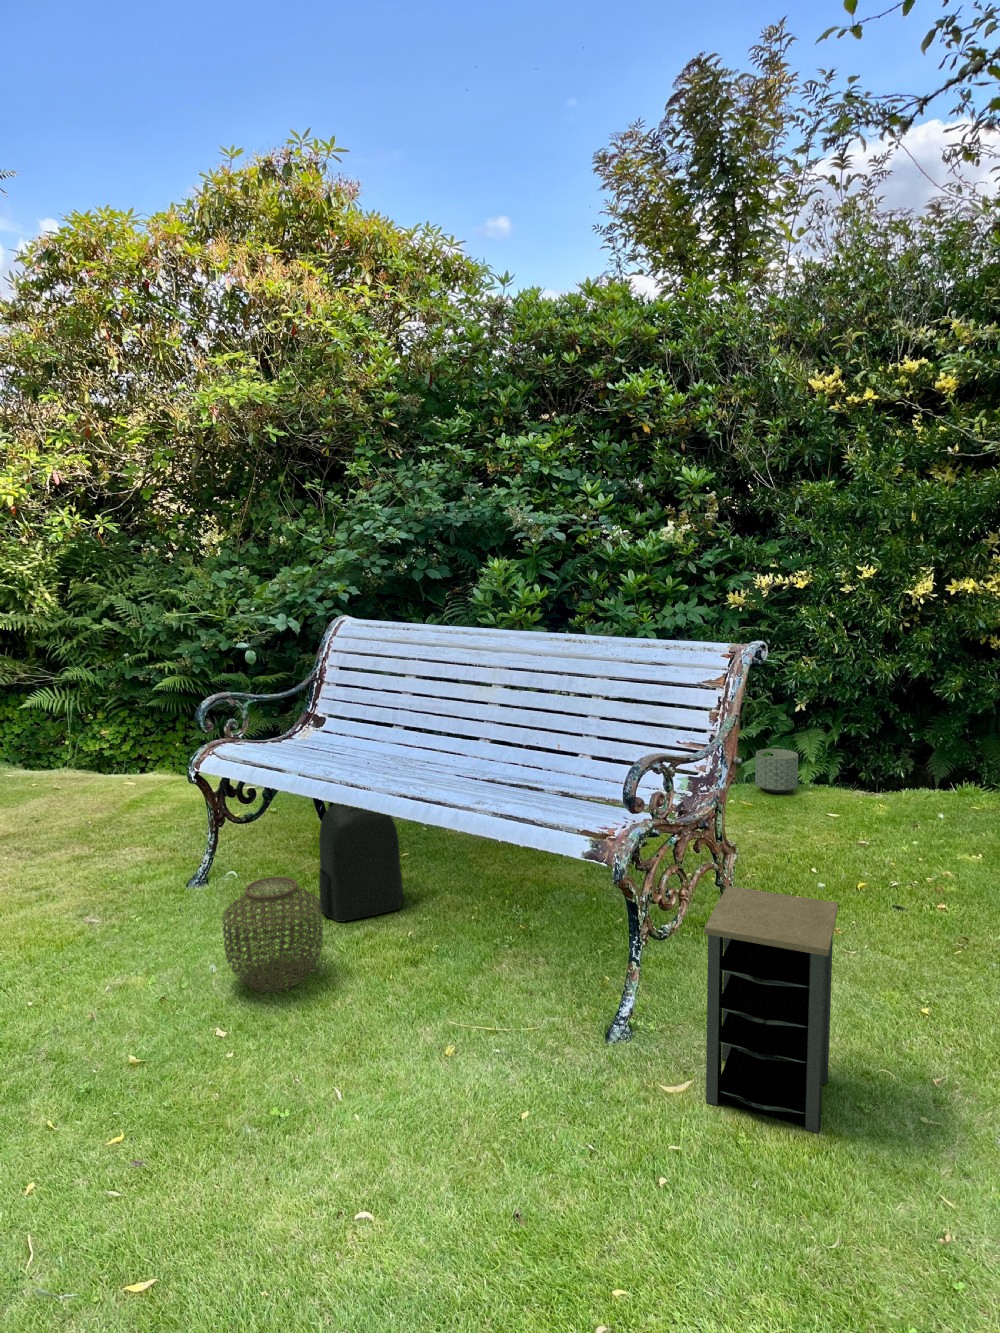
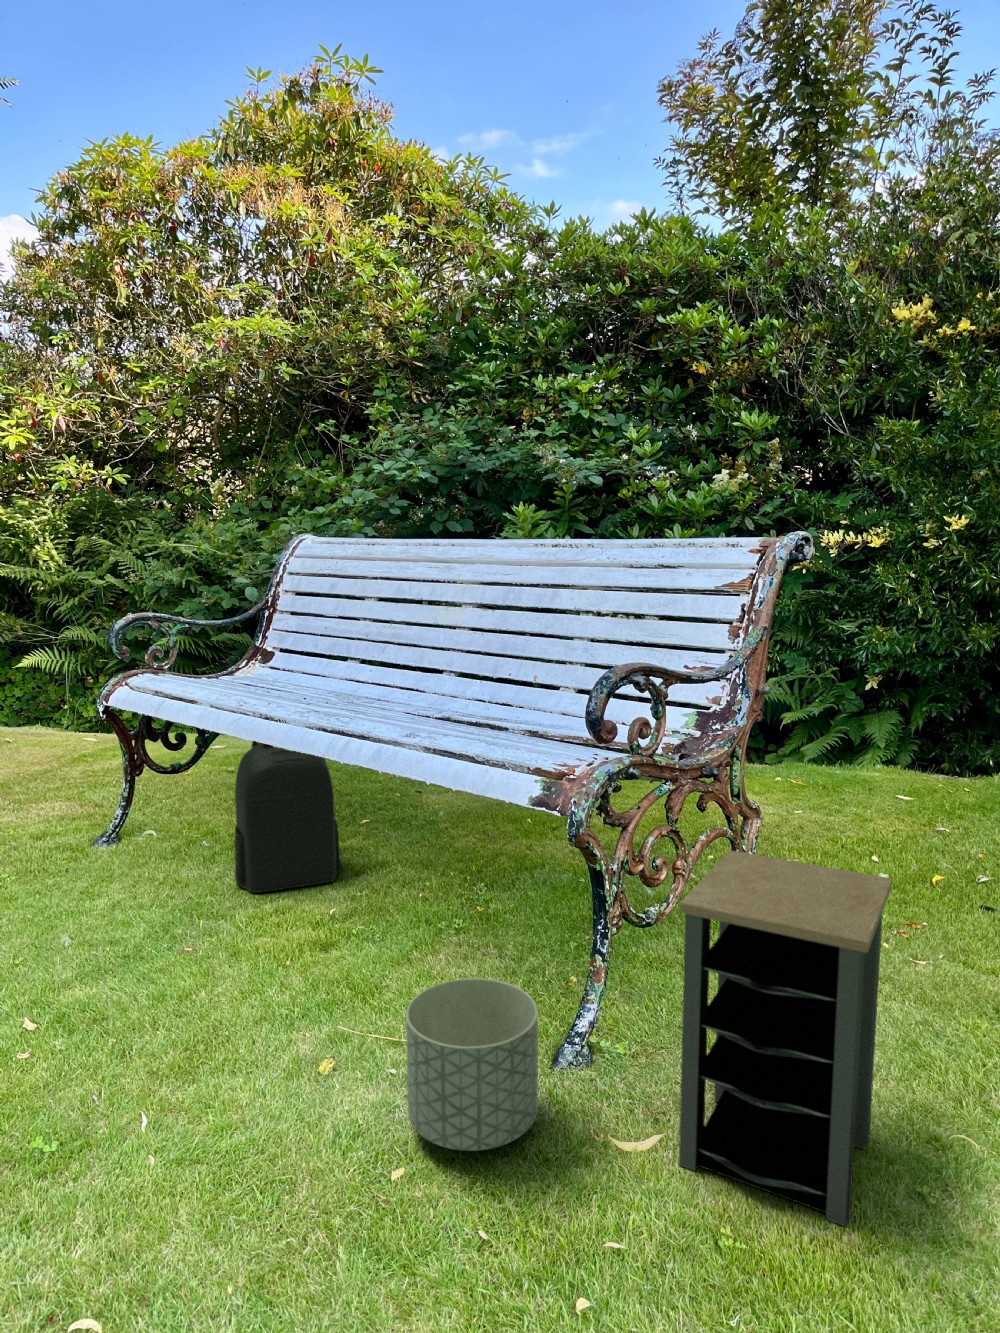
planter: present [755,749,798,793] -> present [406,978,538,1151]
woven basket: present [223,877,323,992] -> none [70,826,207,974]

